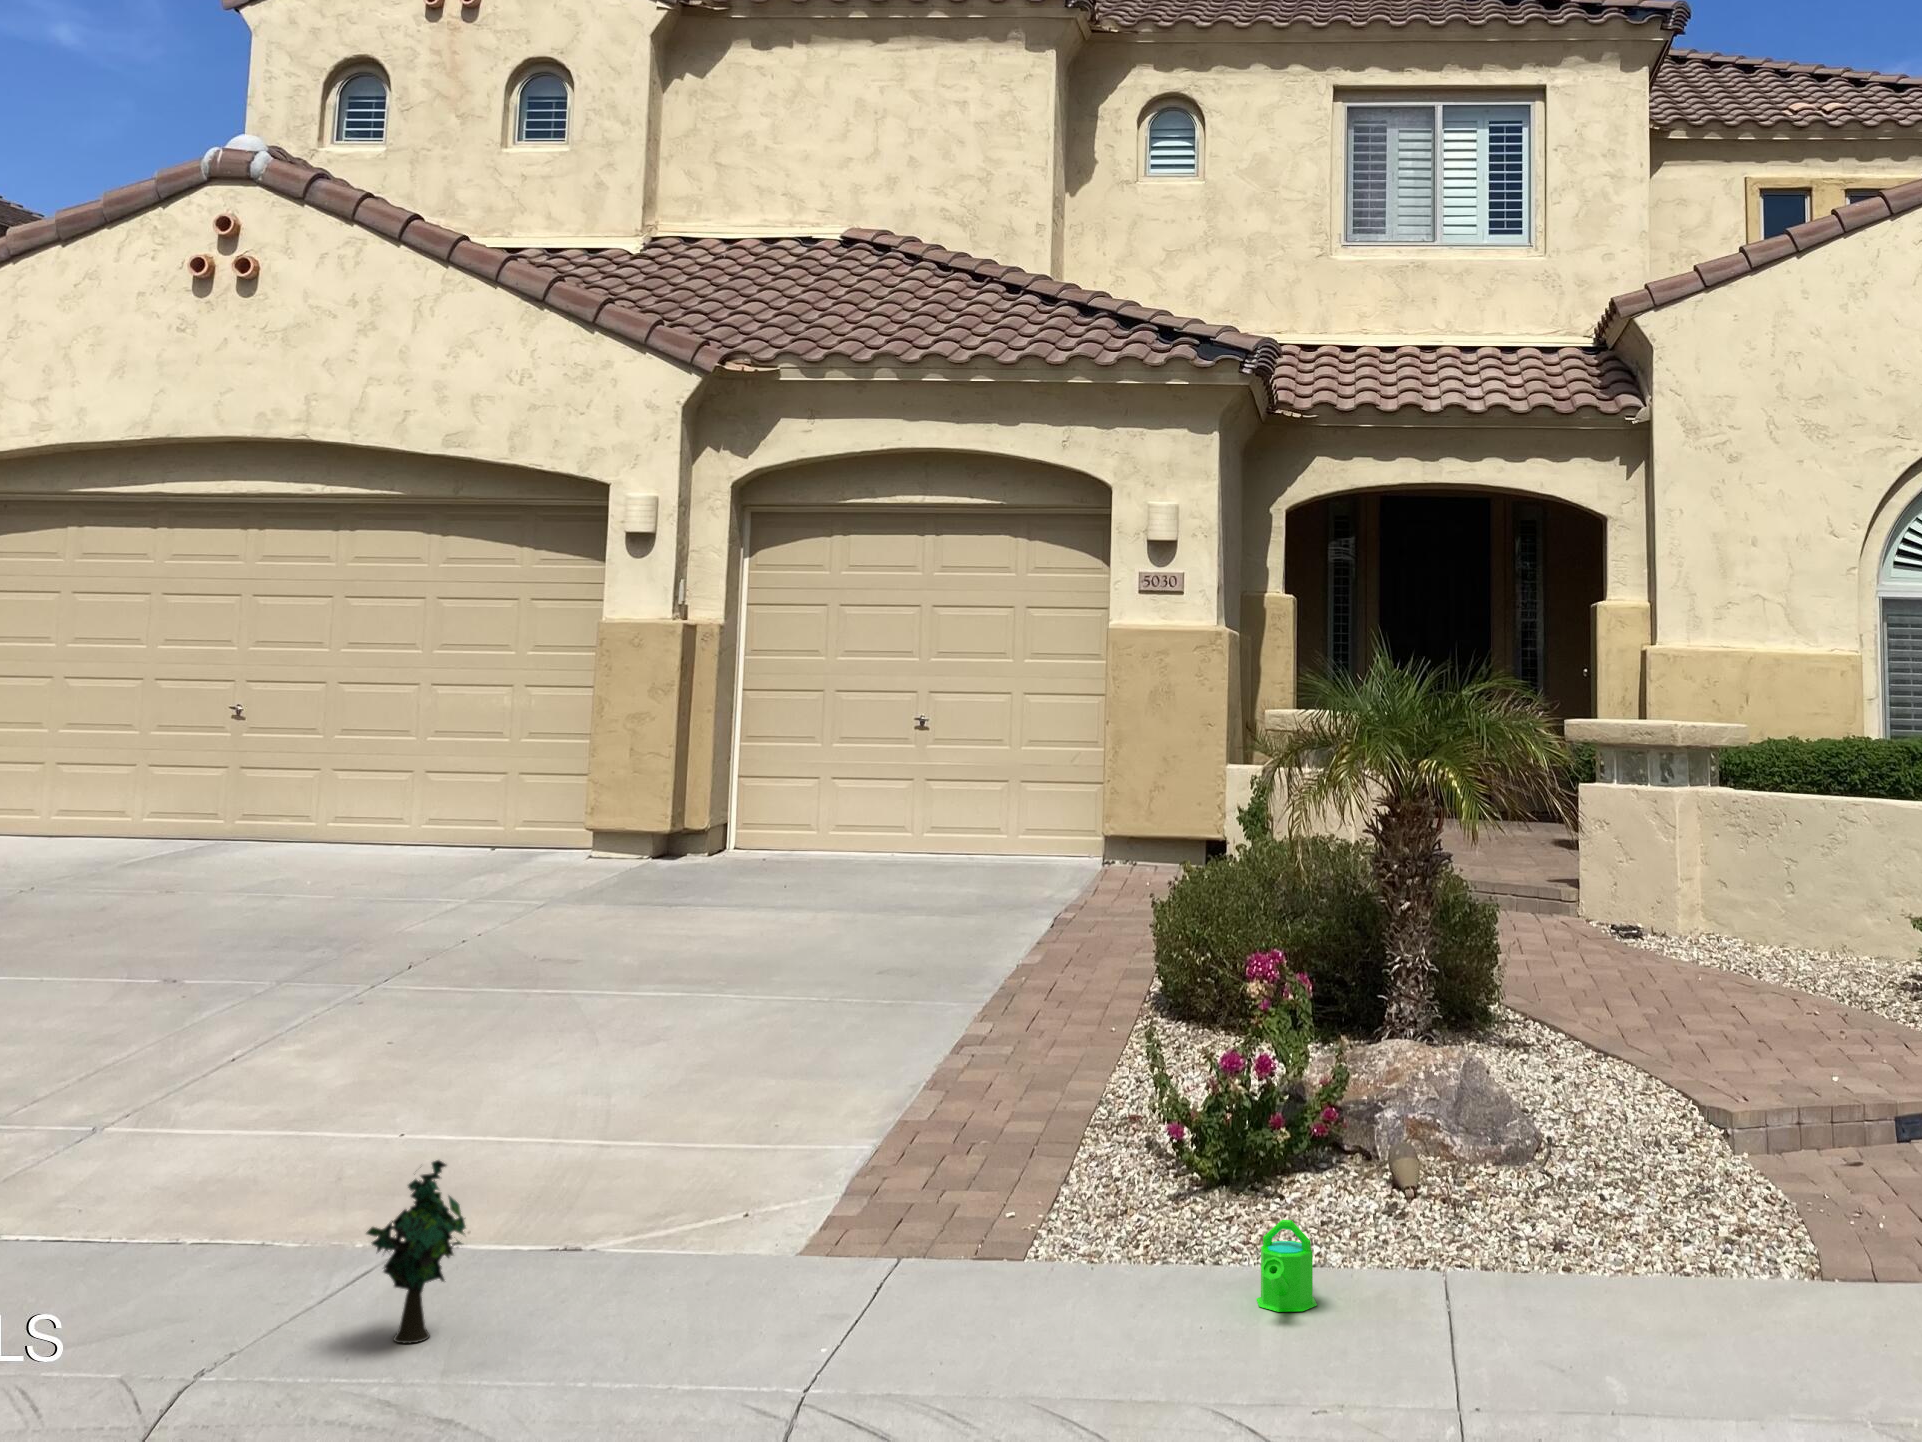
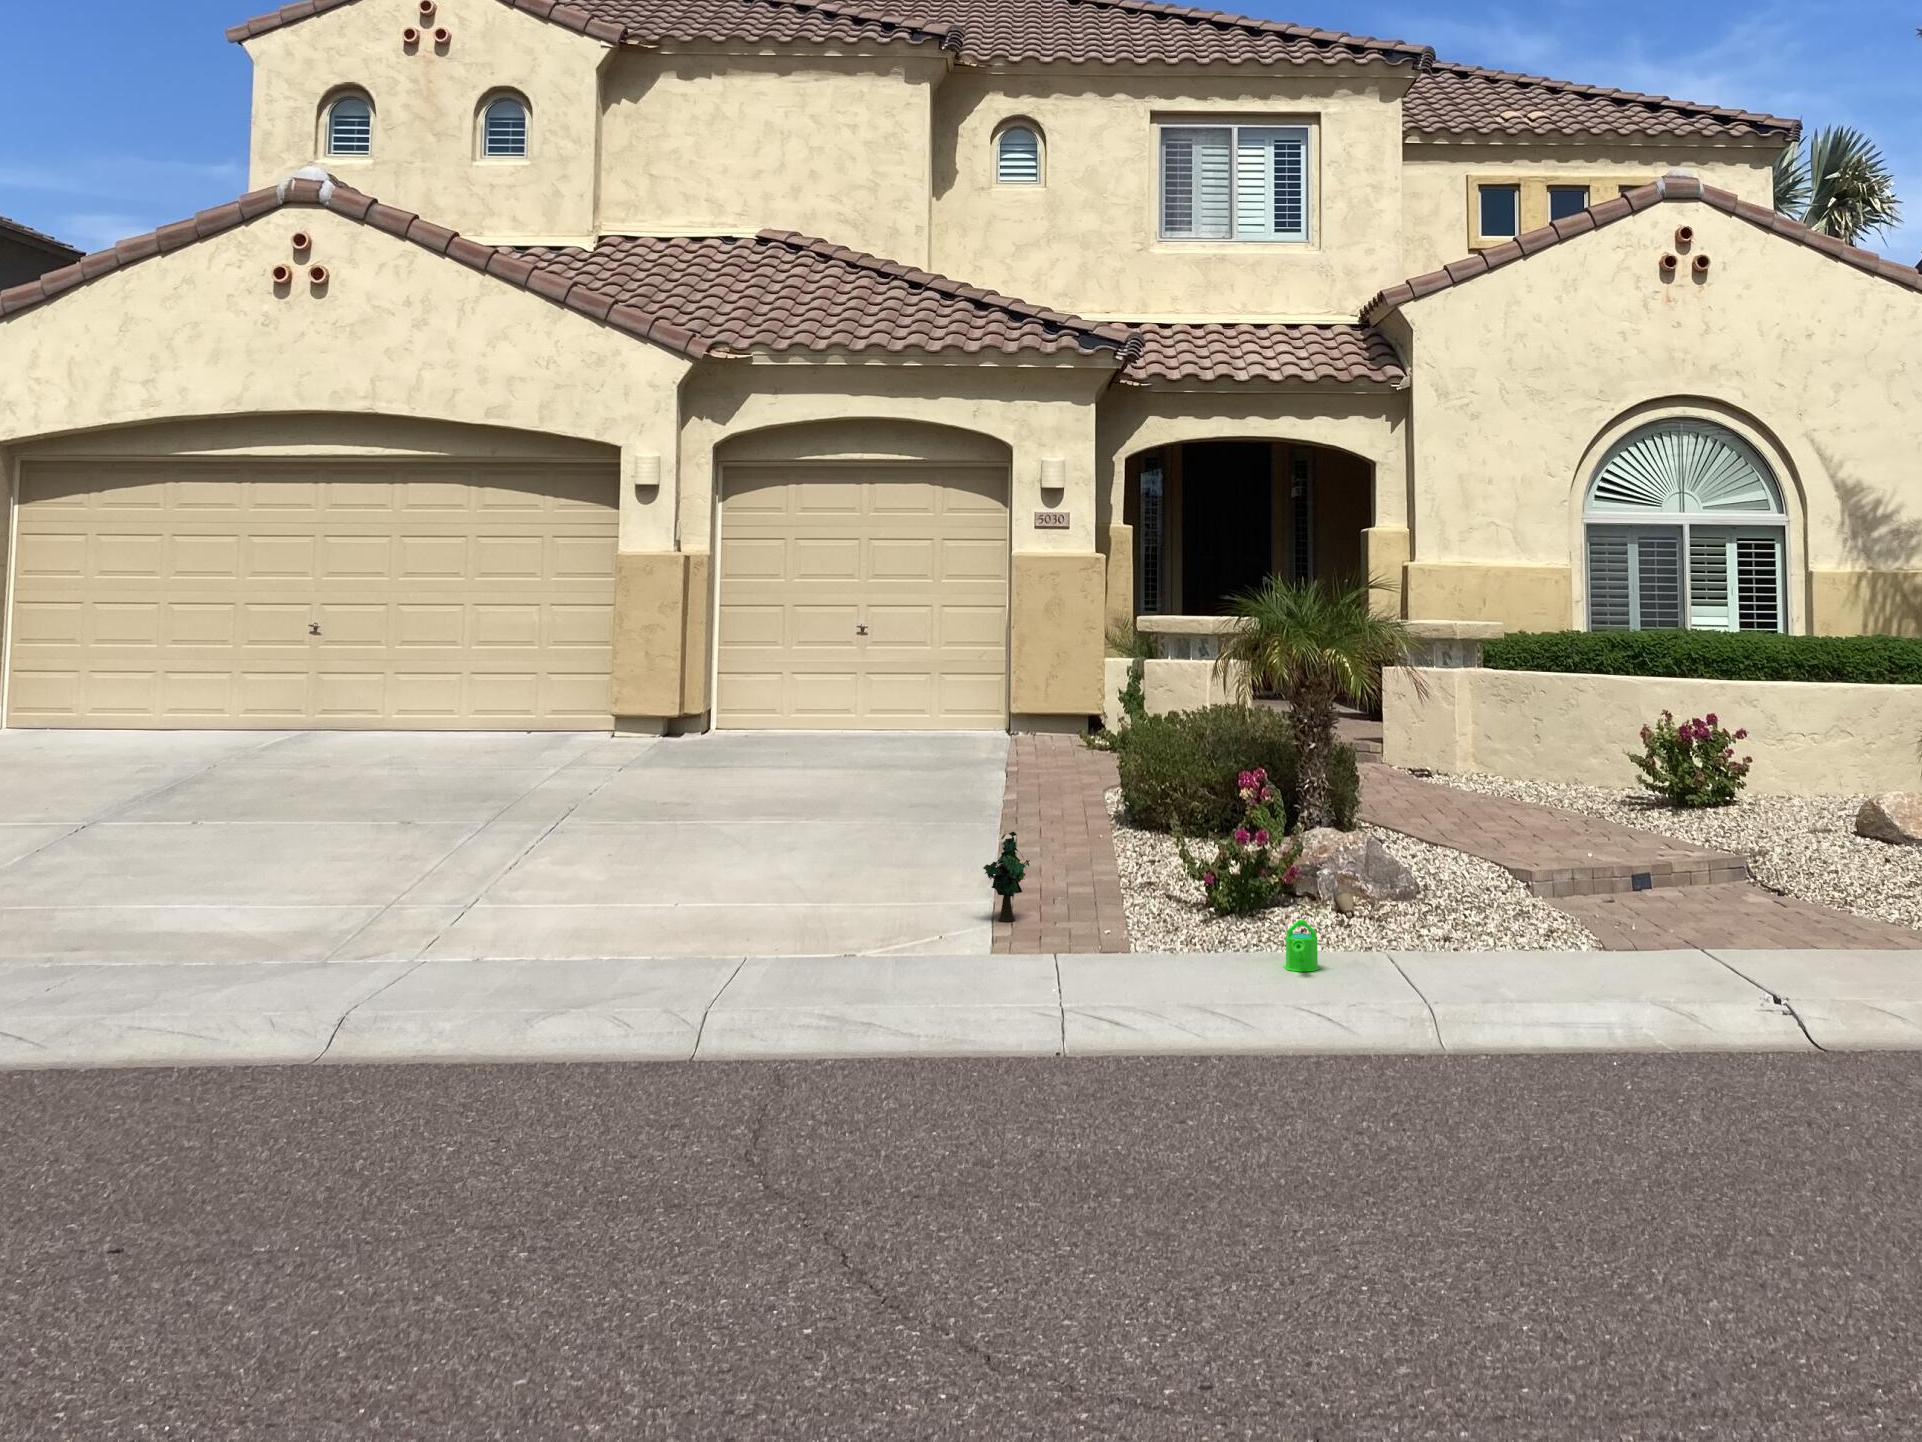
decorative plant: present [367,1160,466,1343] -> present [983,832,1030,922]

